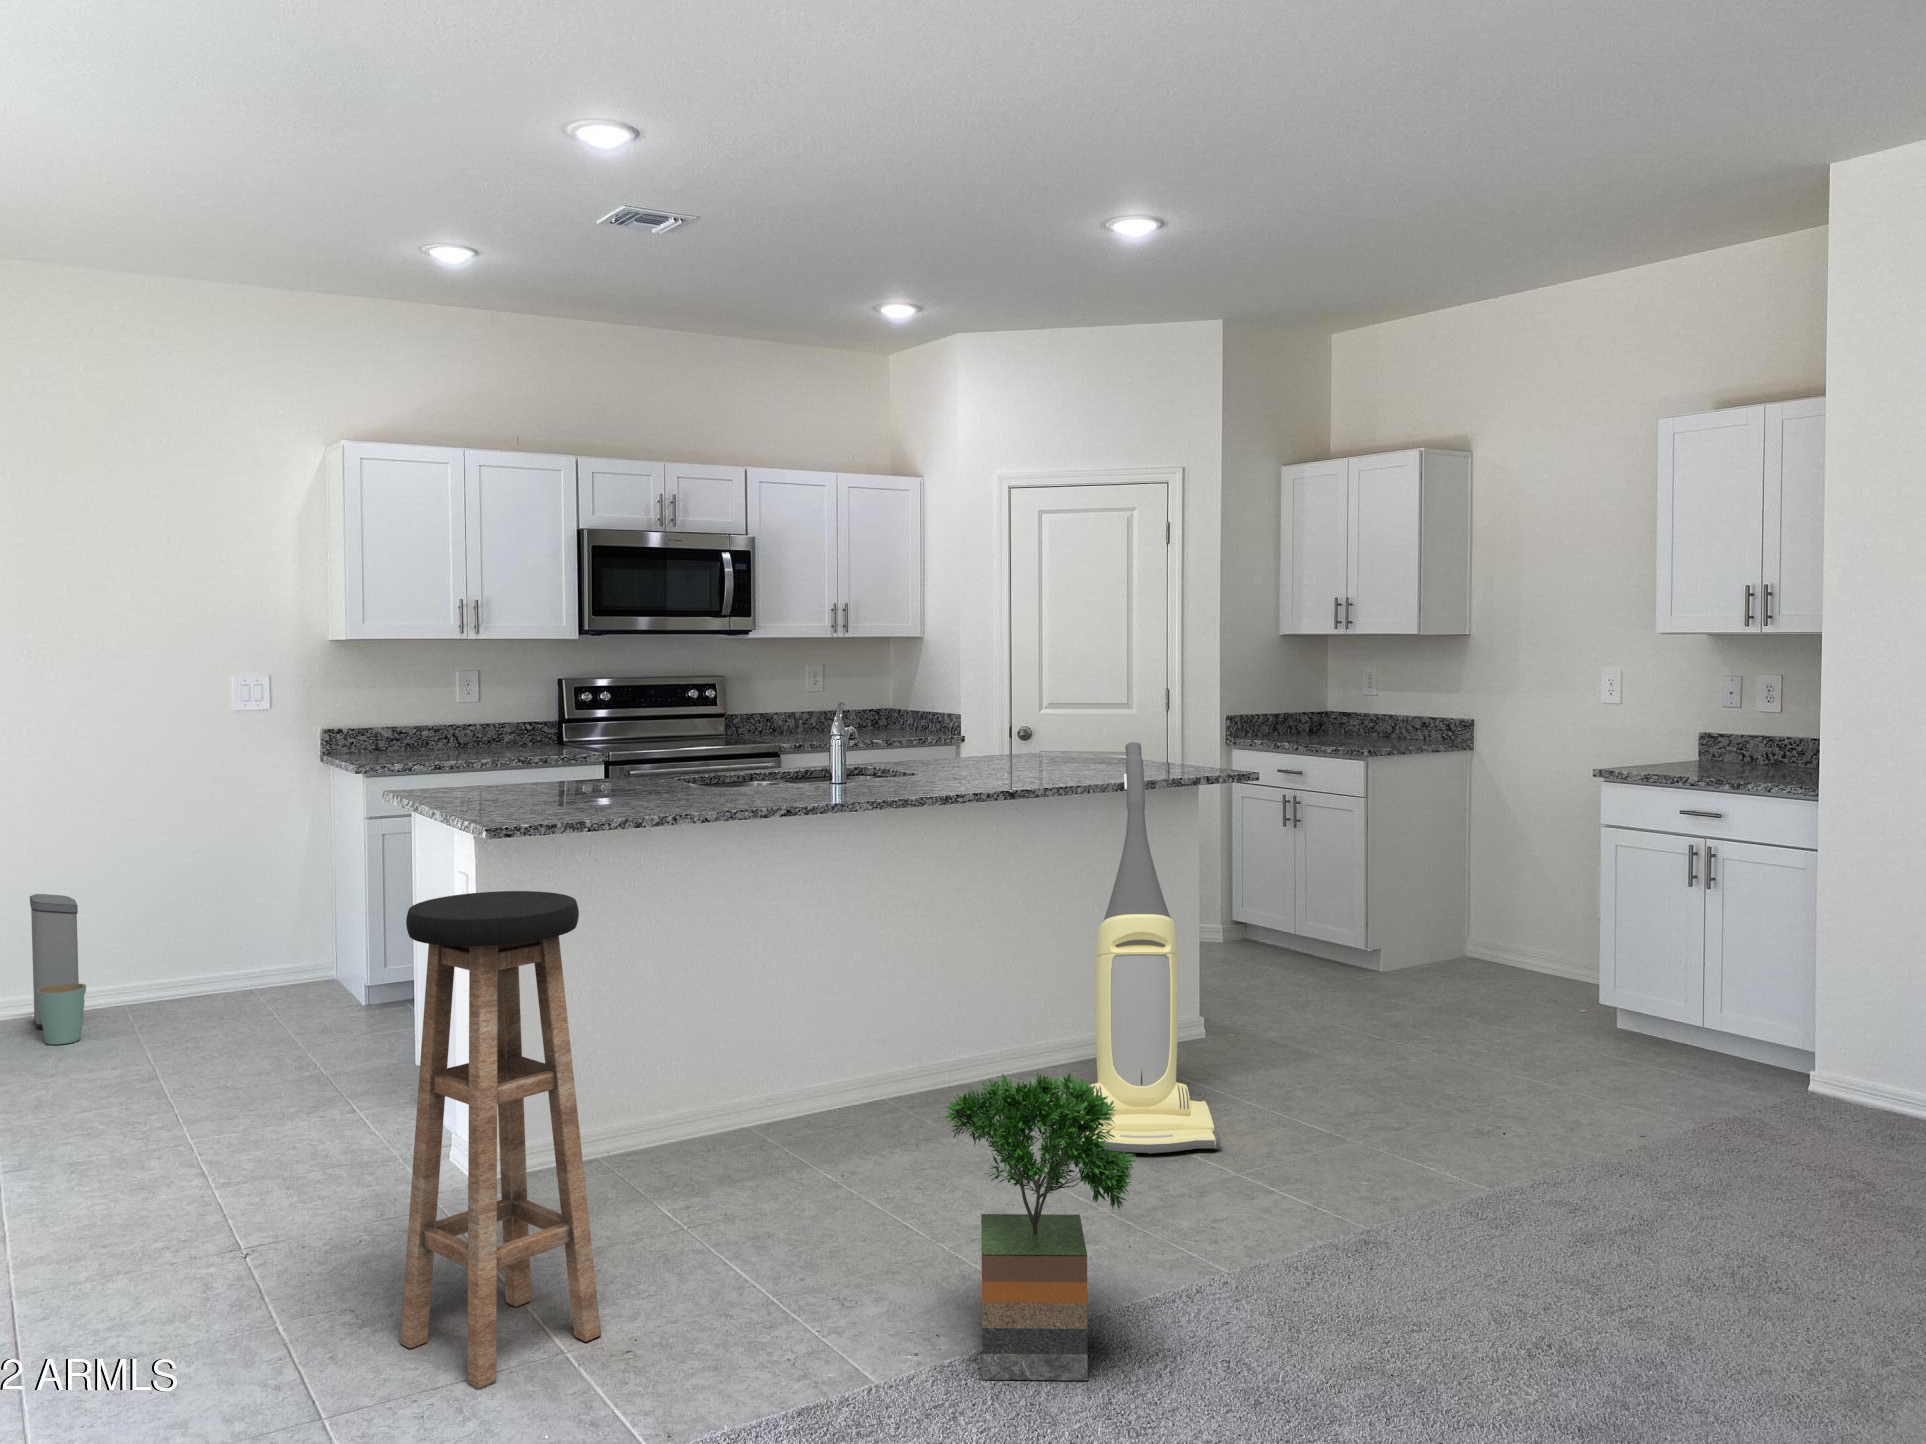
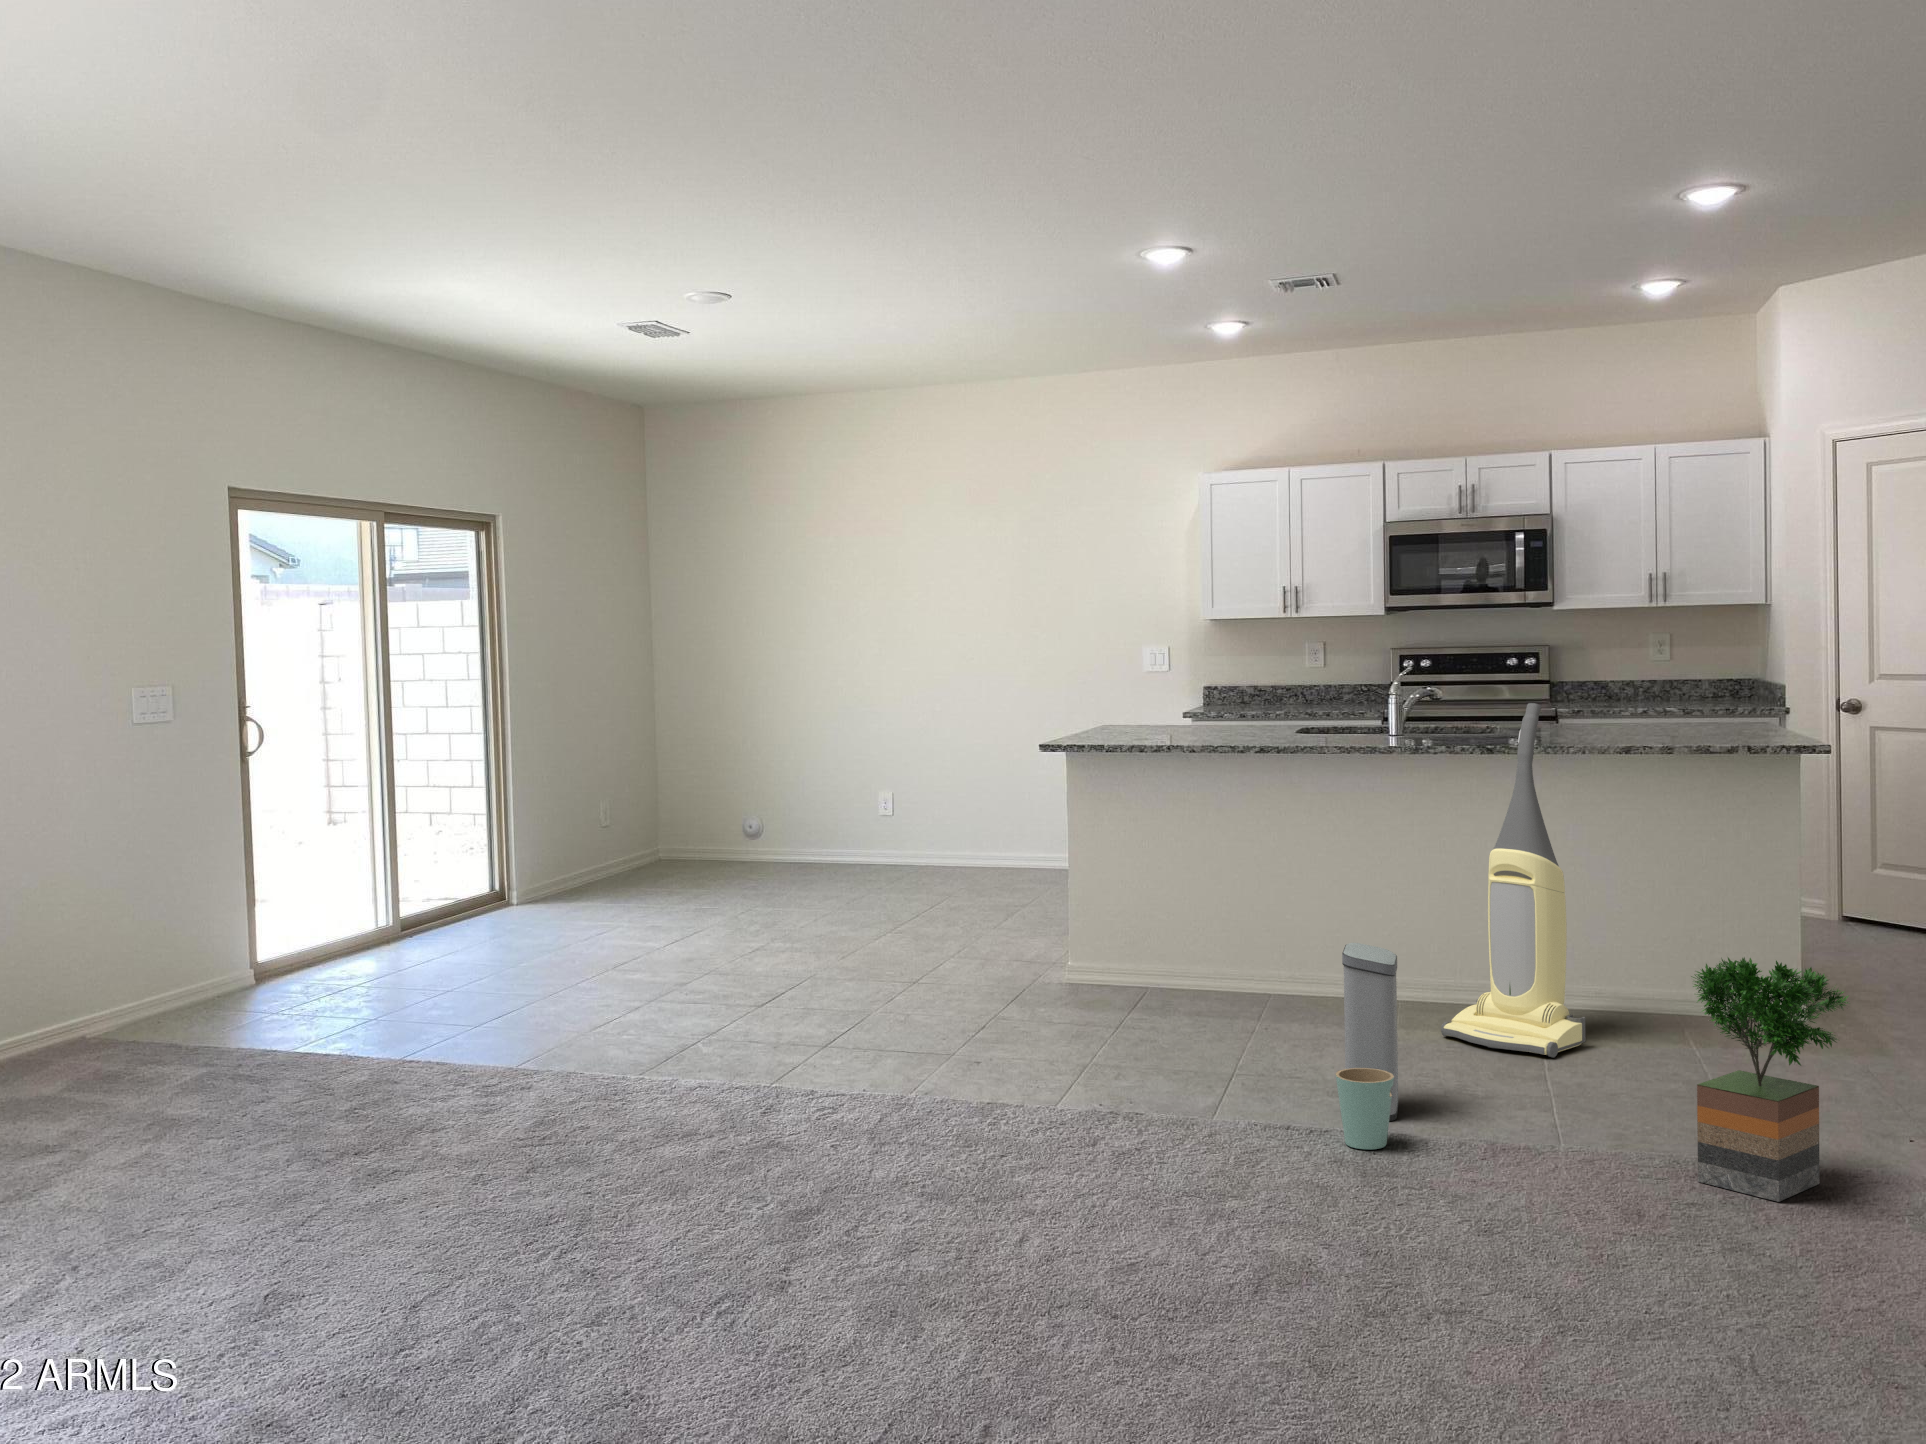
bar stool: present [400,891,601,1388] -> none [897,773,991,1038]
trash can: present [30,894,86,1045] -> present [1336,943,1398,1149]
potted tree: present [944,1073,1136,1380] -> present [1691,957,1848,1202]

